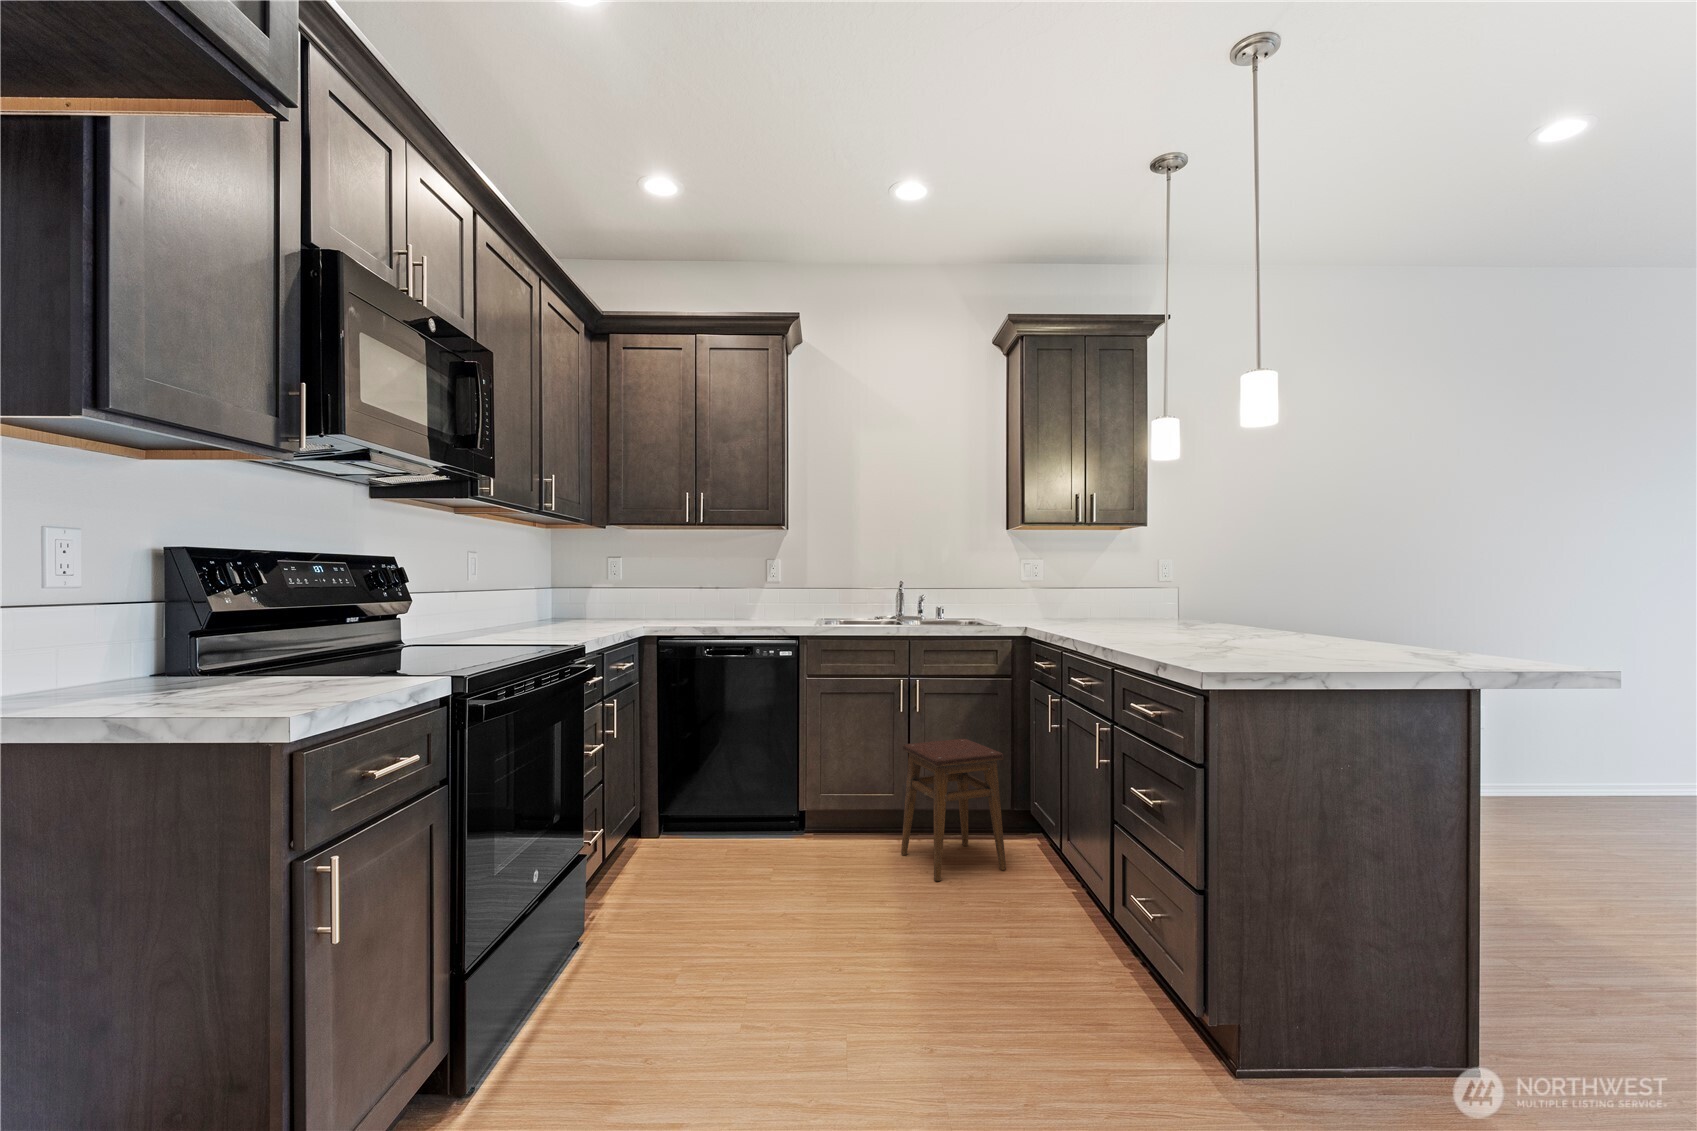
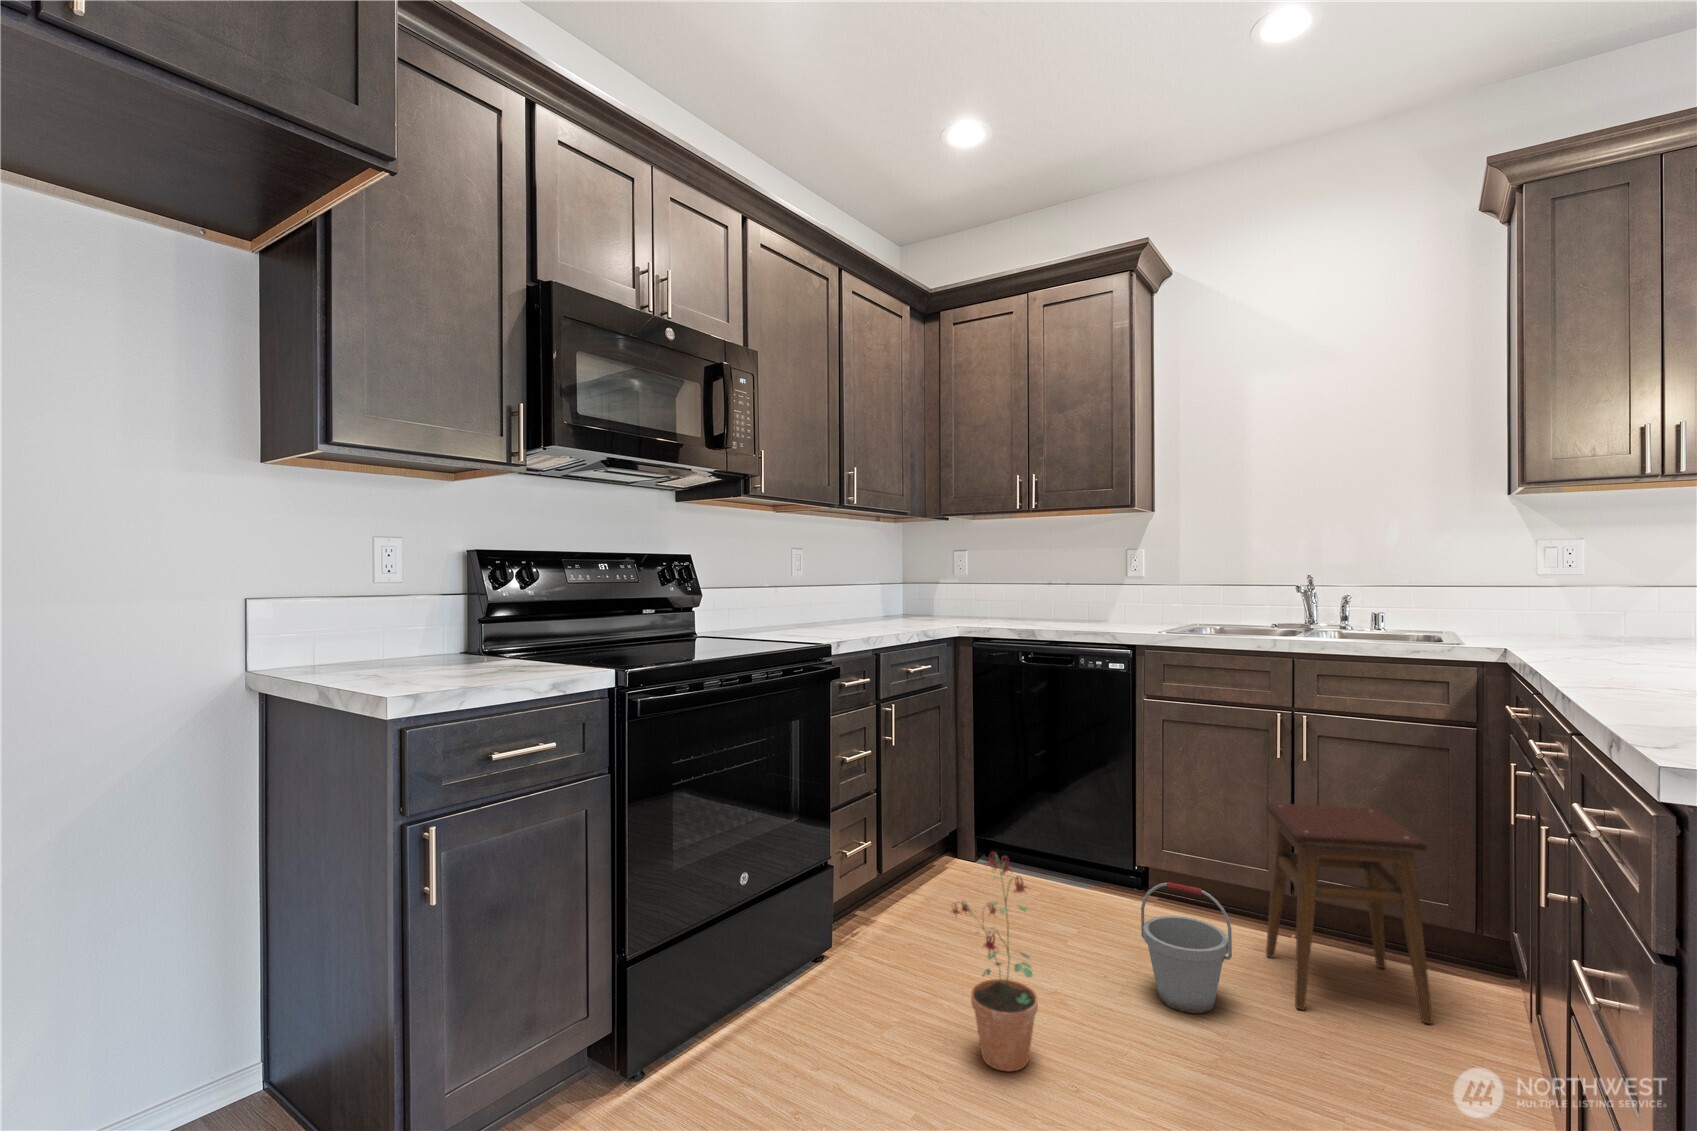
potted plant: none [728,806,811,977] -> present [952,853,1038,1071]
bucket: none [839,810,902,902] -> present [1141,882,1232,1013]

